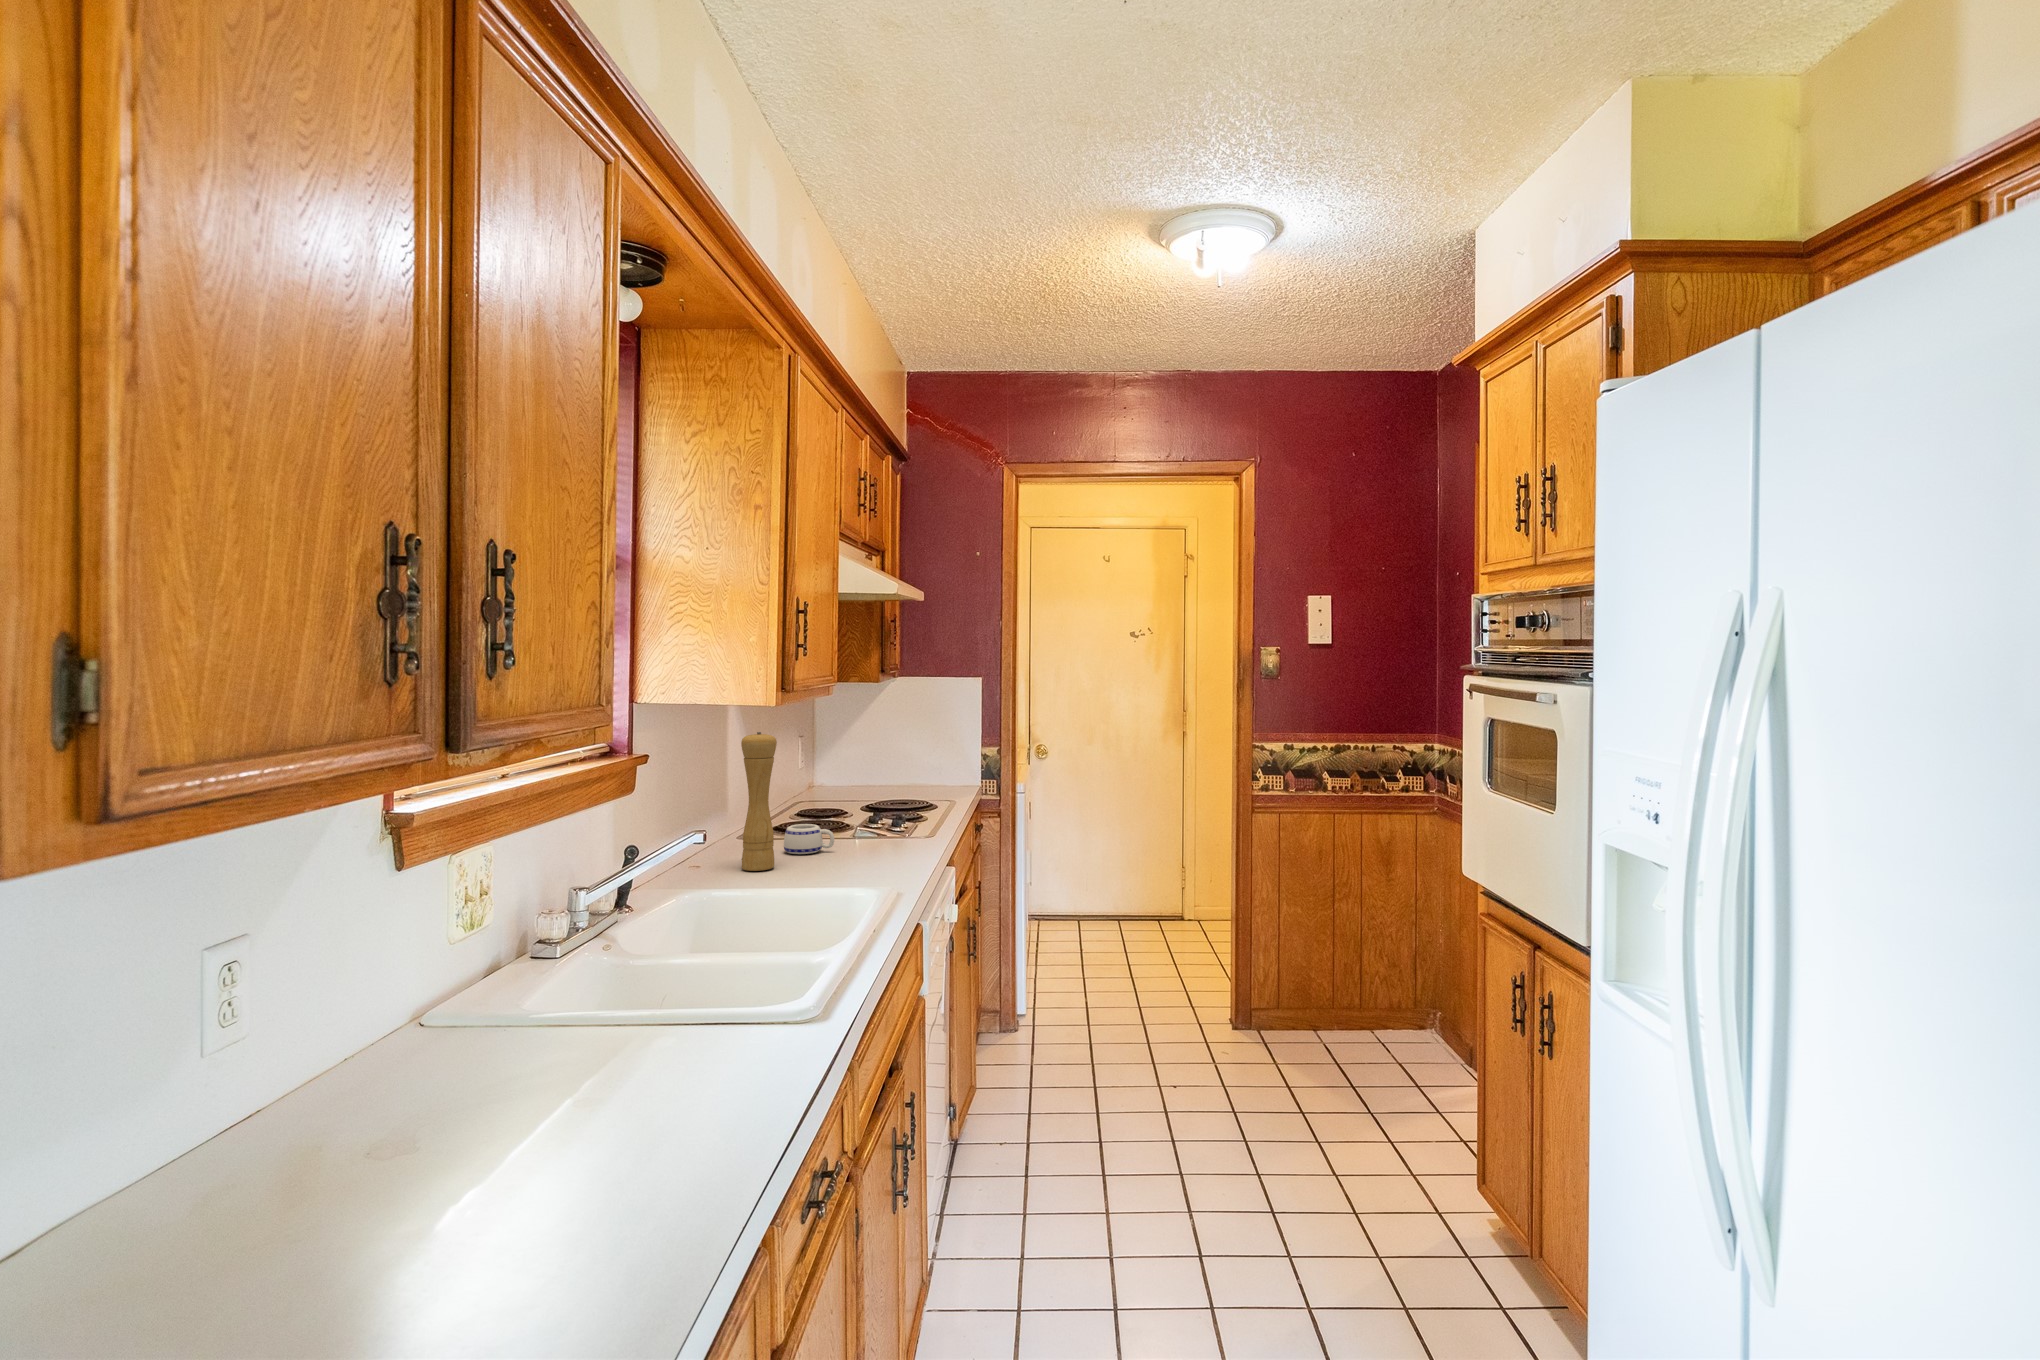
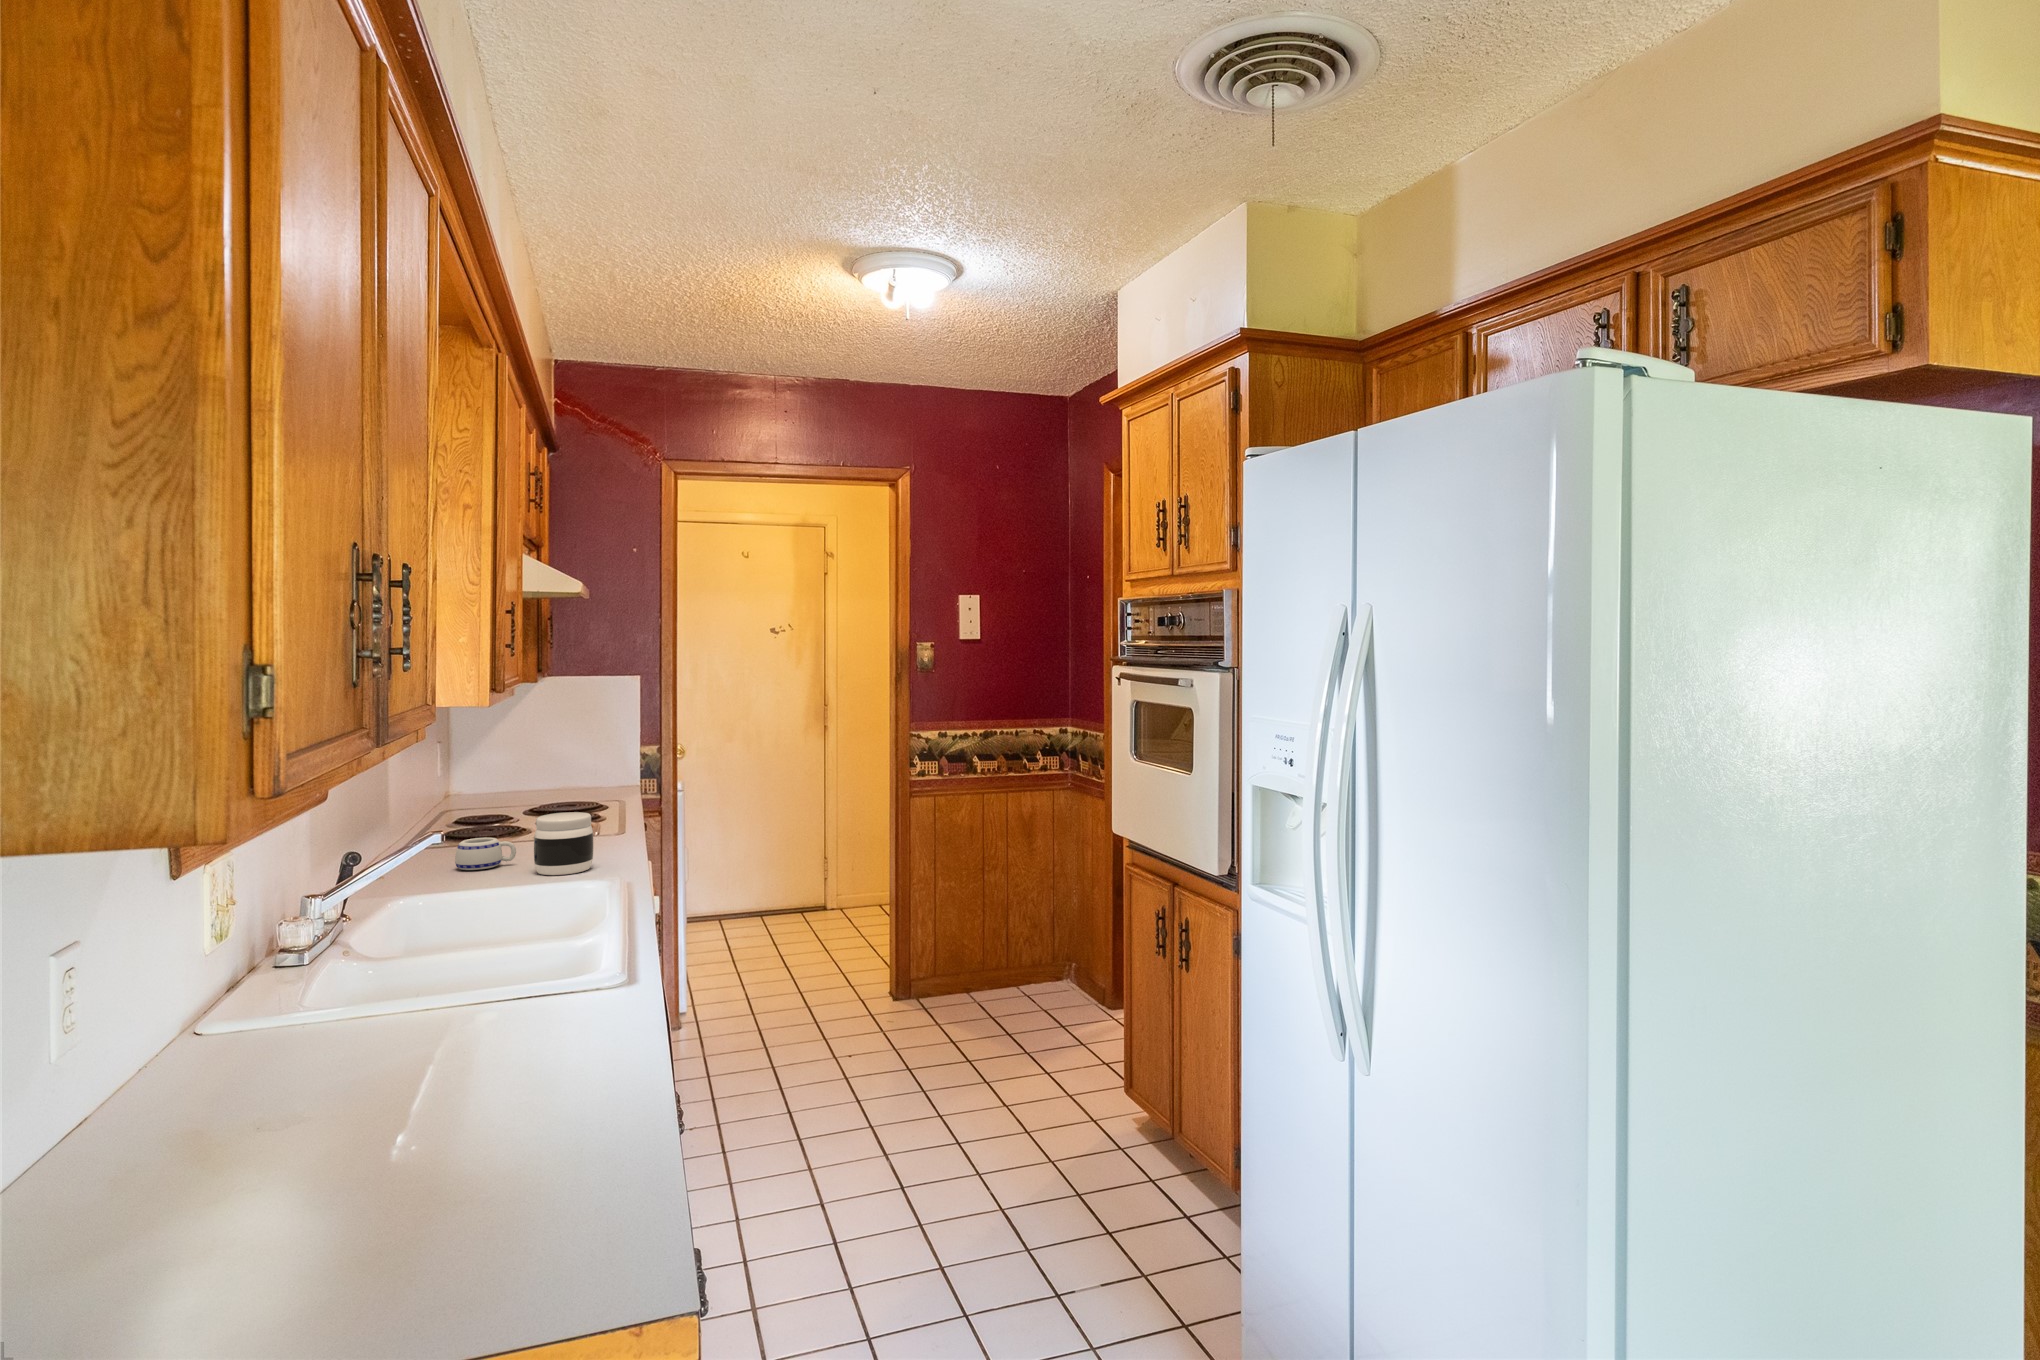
pepper mill: present [741,732,777,871] -> none [417,742,460,890]
jar: none [842,806,895,867] -> present [534,812,593,875]

